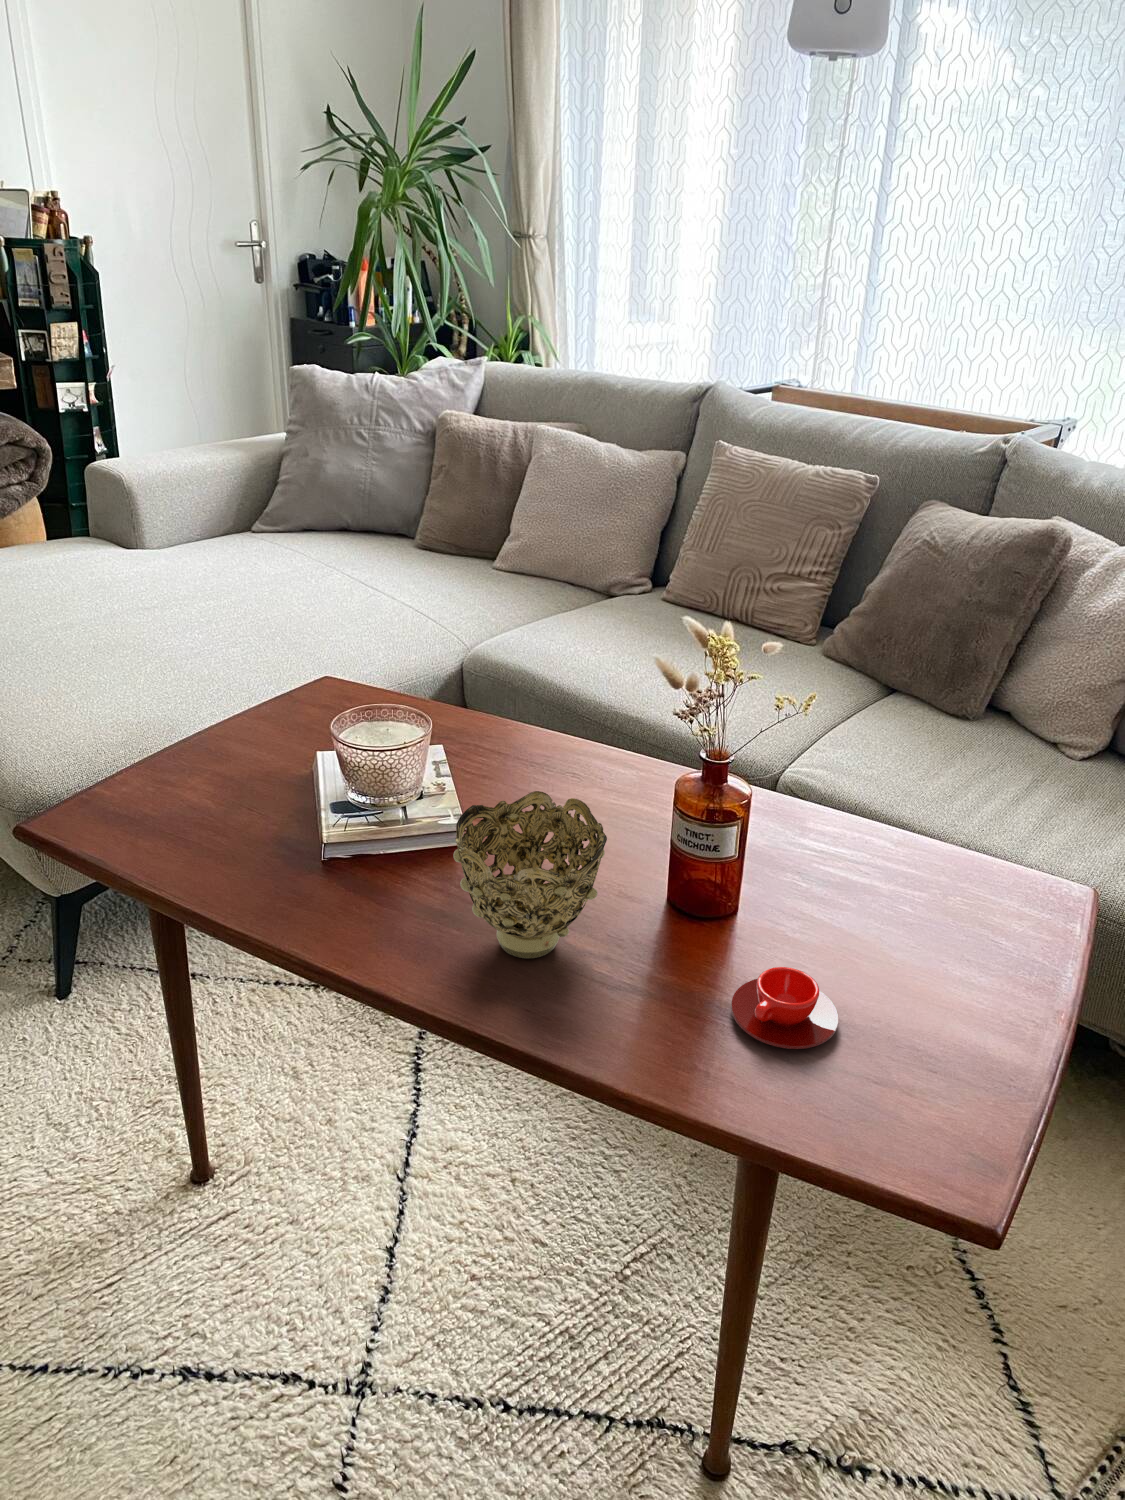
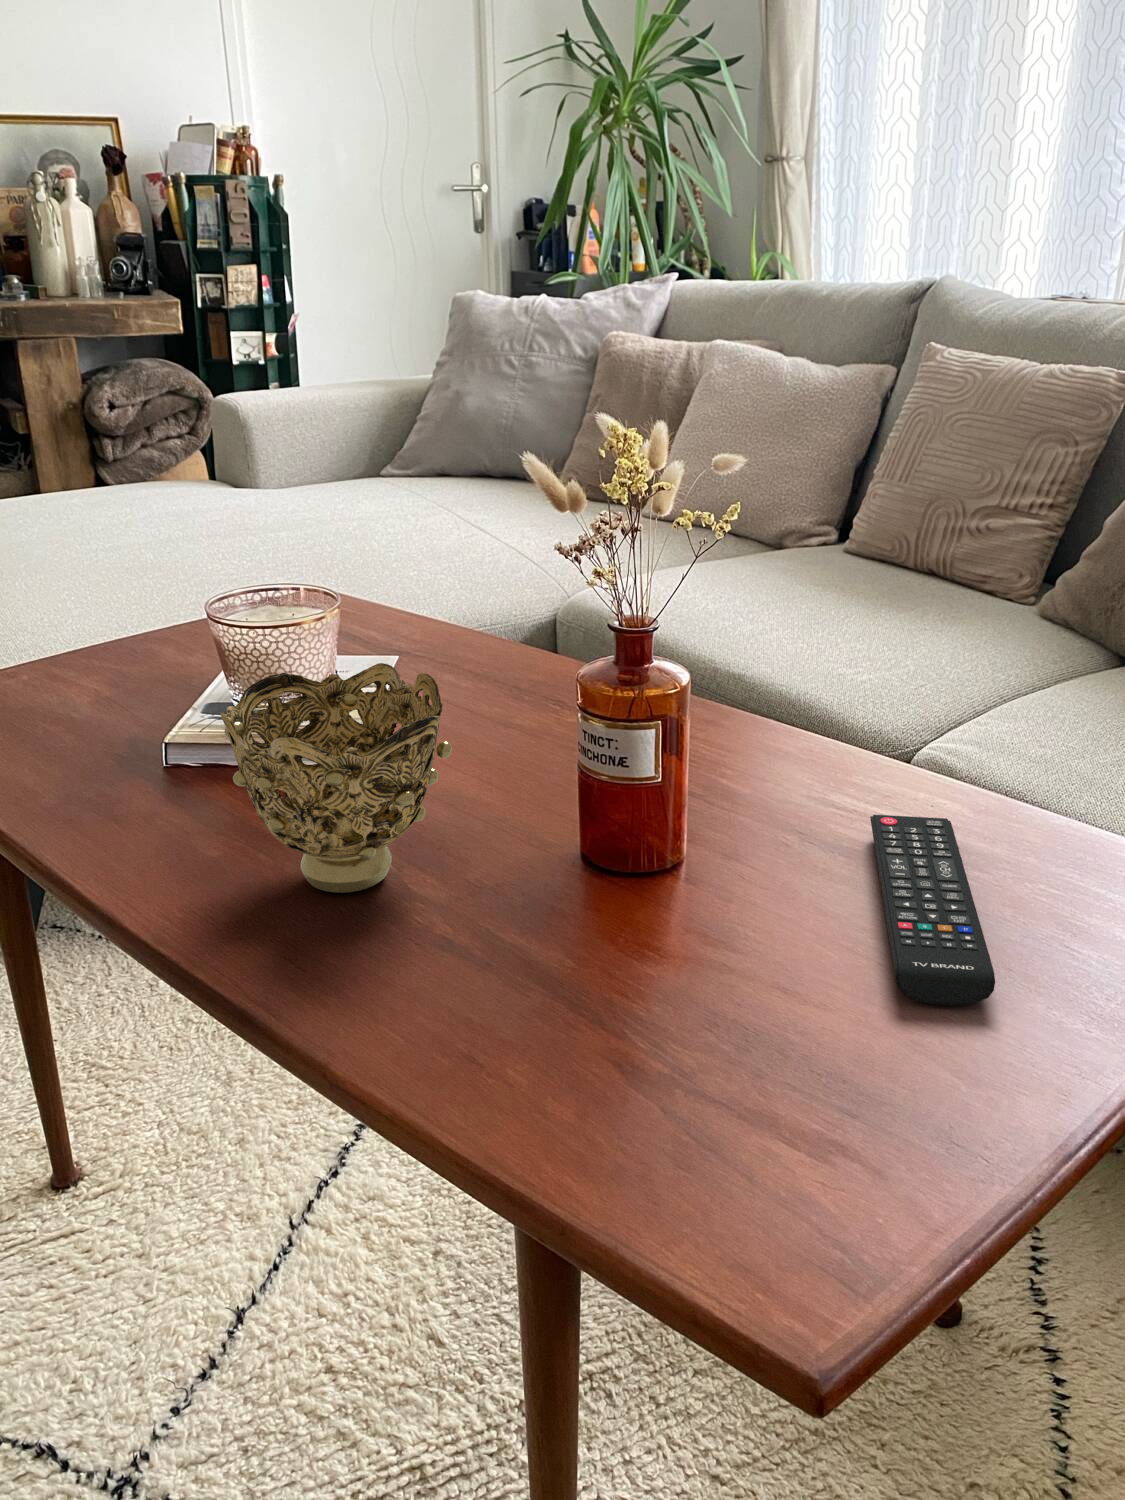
remote control: none [843,857,978,994] -> present [870,815,995,1006]
teacup: present [731,967,838,1049] -> none [565,926,733,1047]

